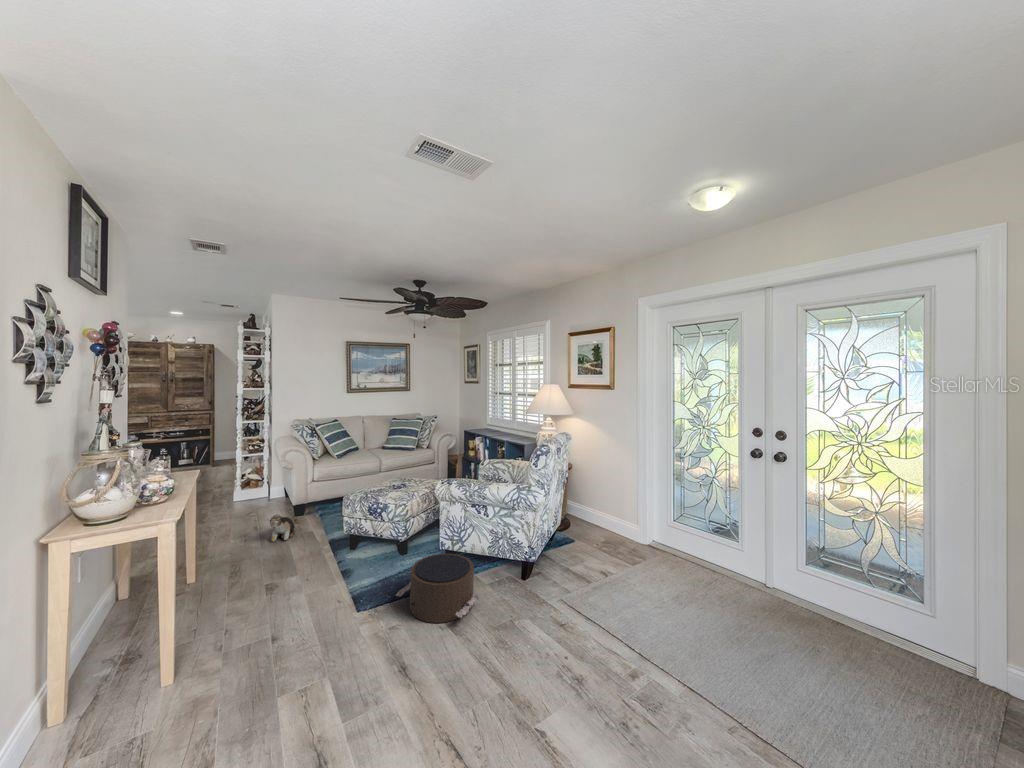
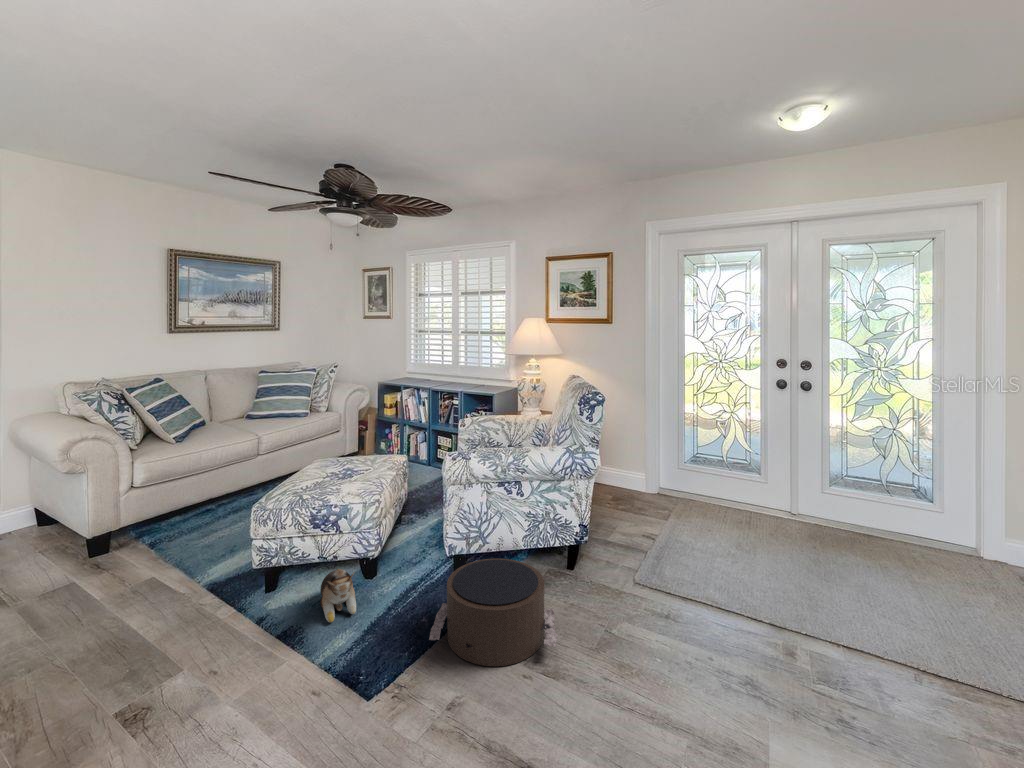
plush toy: present [267,514,295,541] -> present [320,569,356,623]

